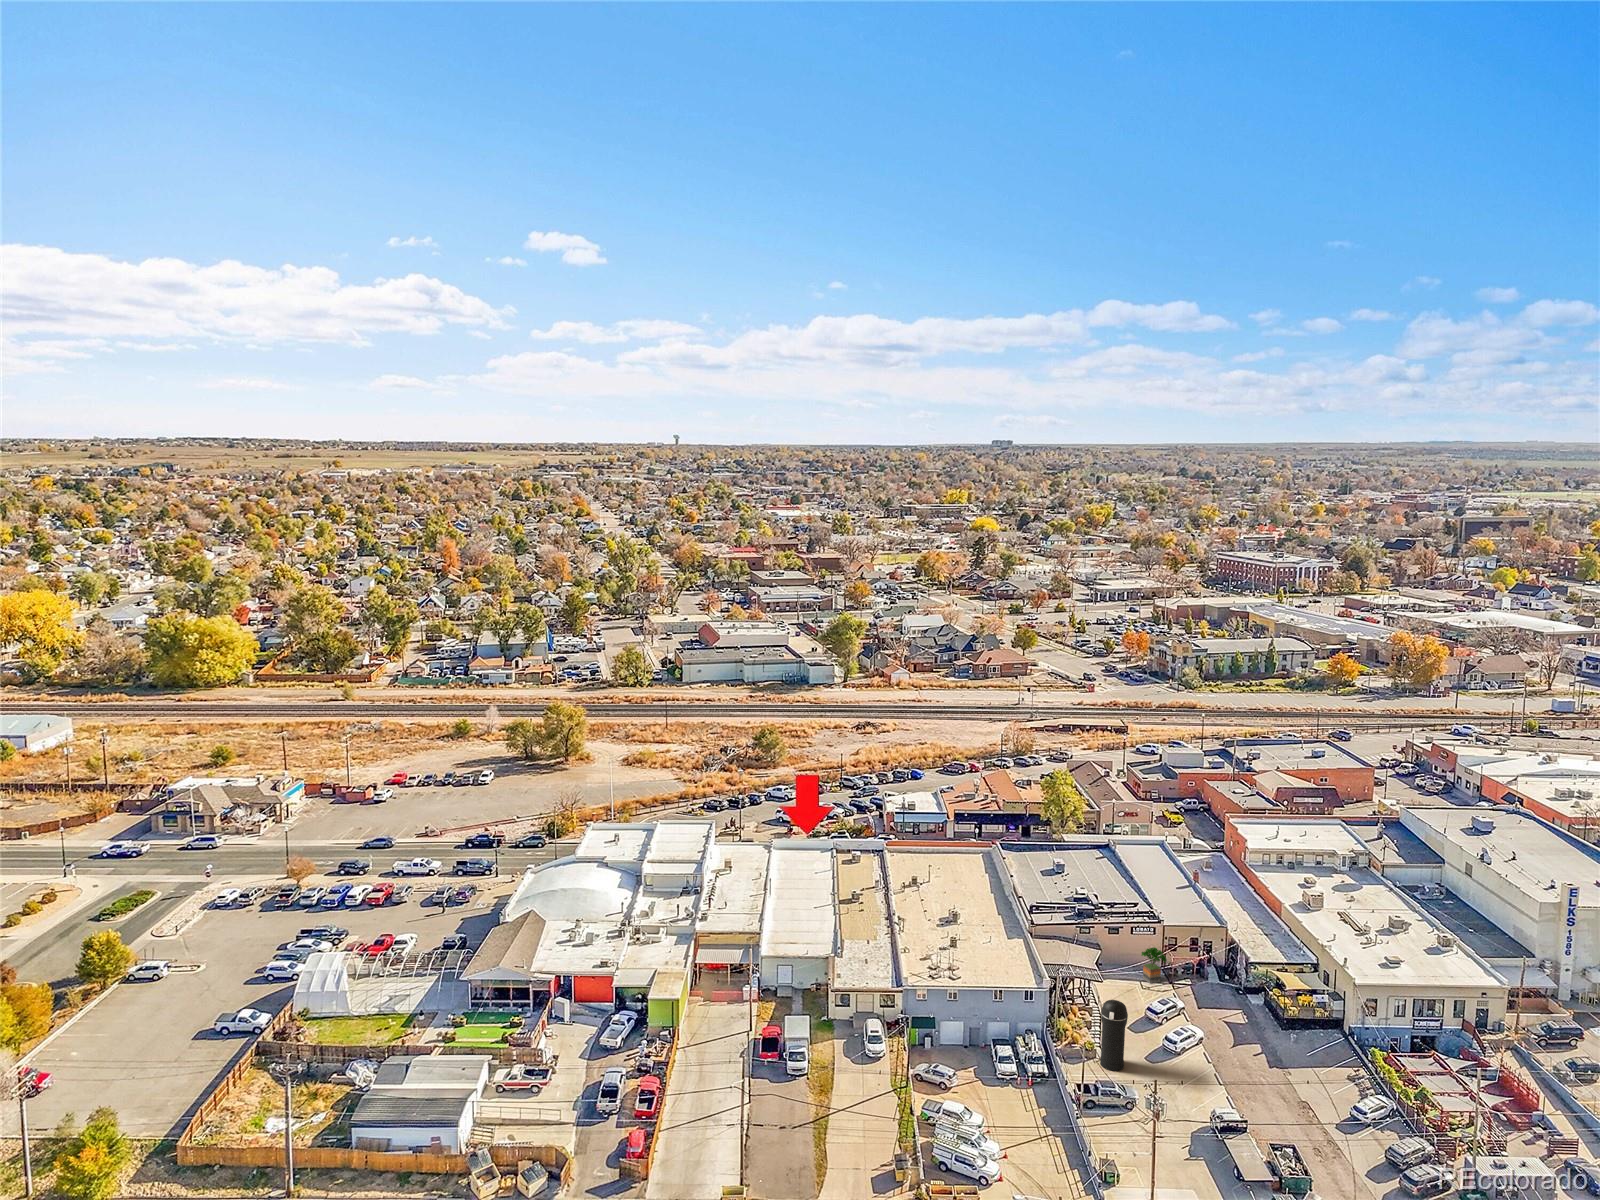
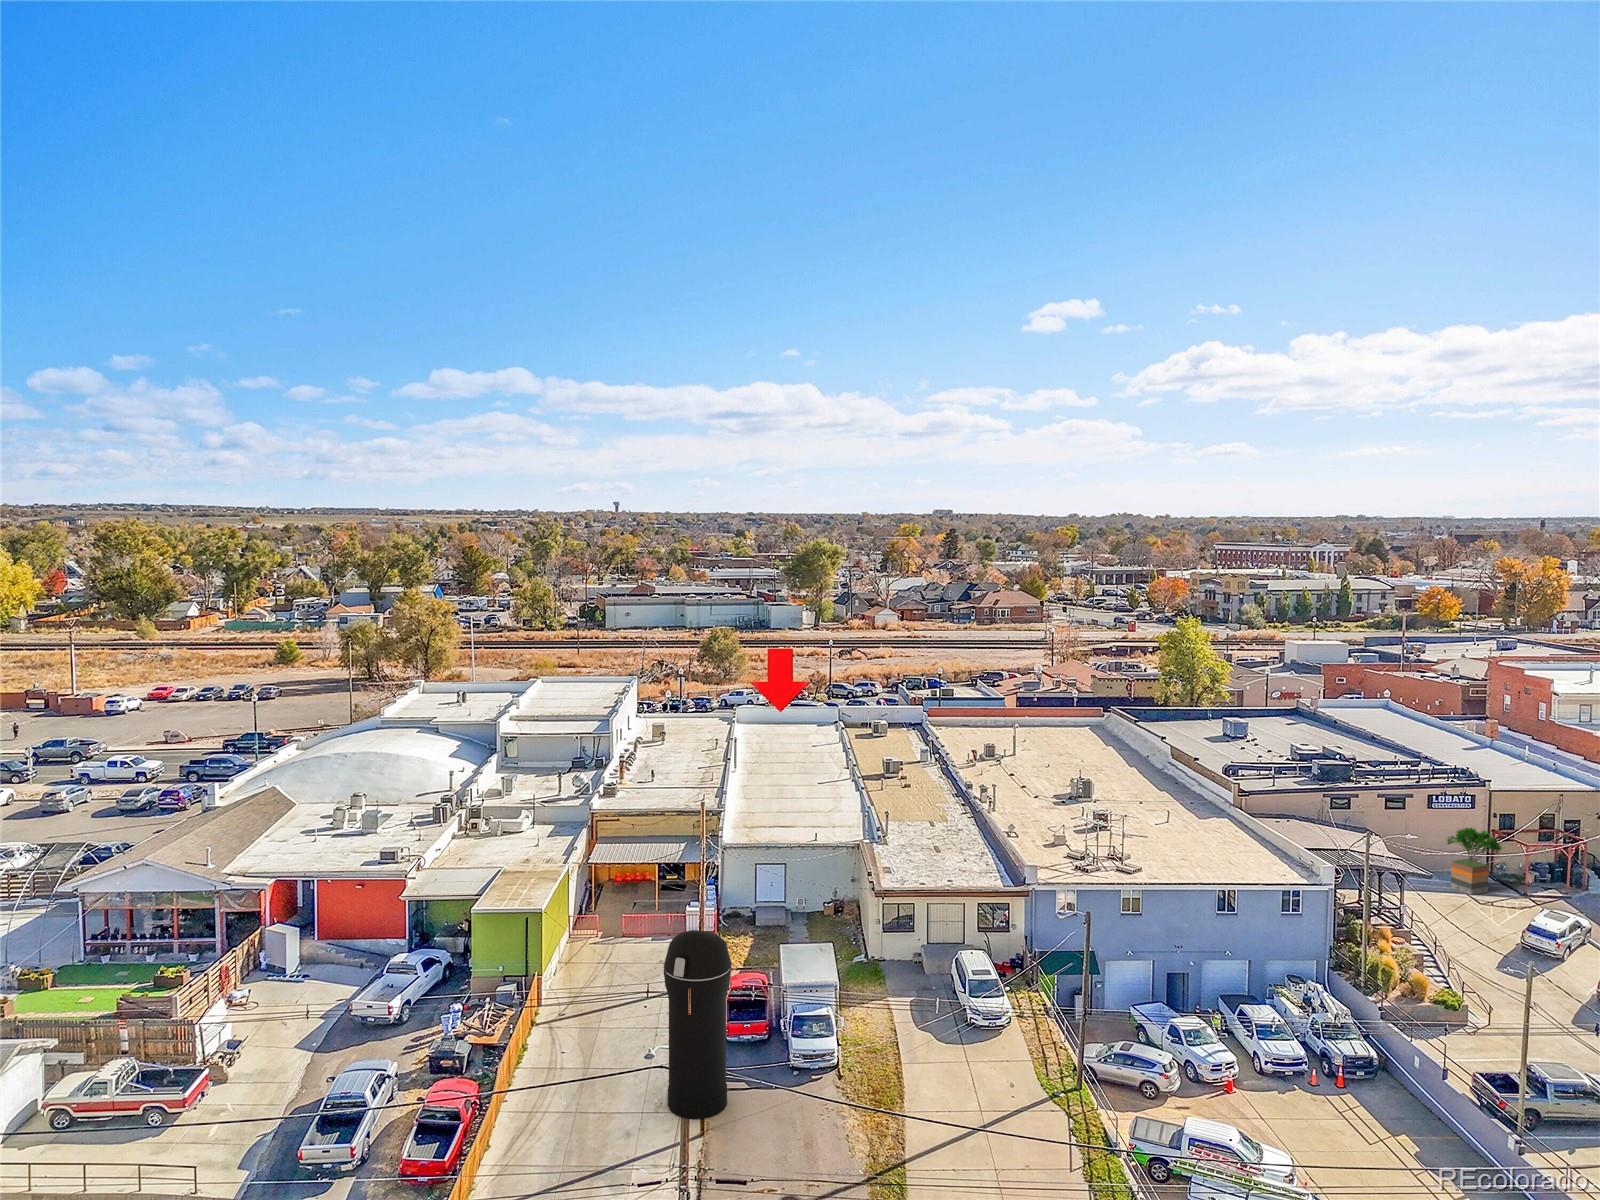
trash can: present [1100,1000,1128,1071] -> present [664,930,731,1119]

